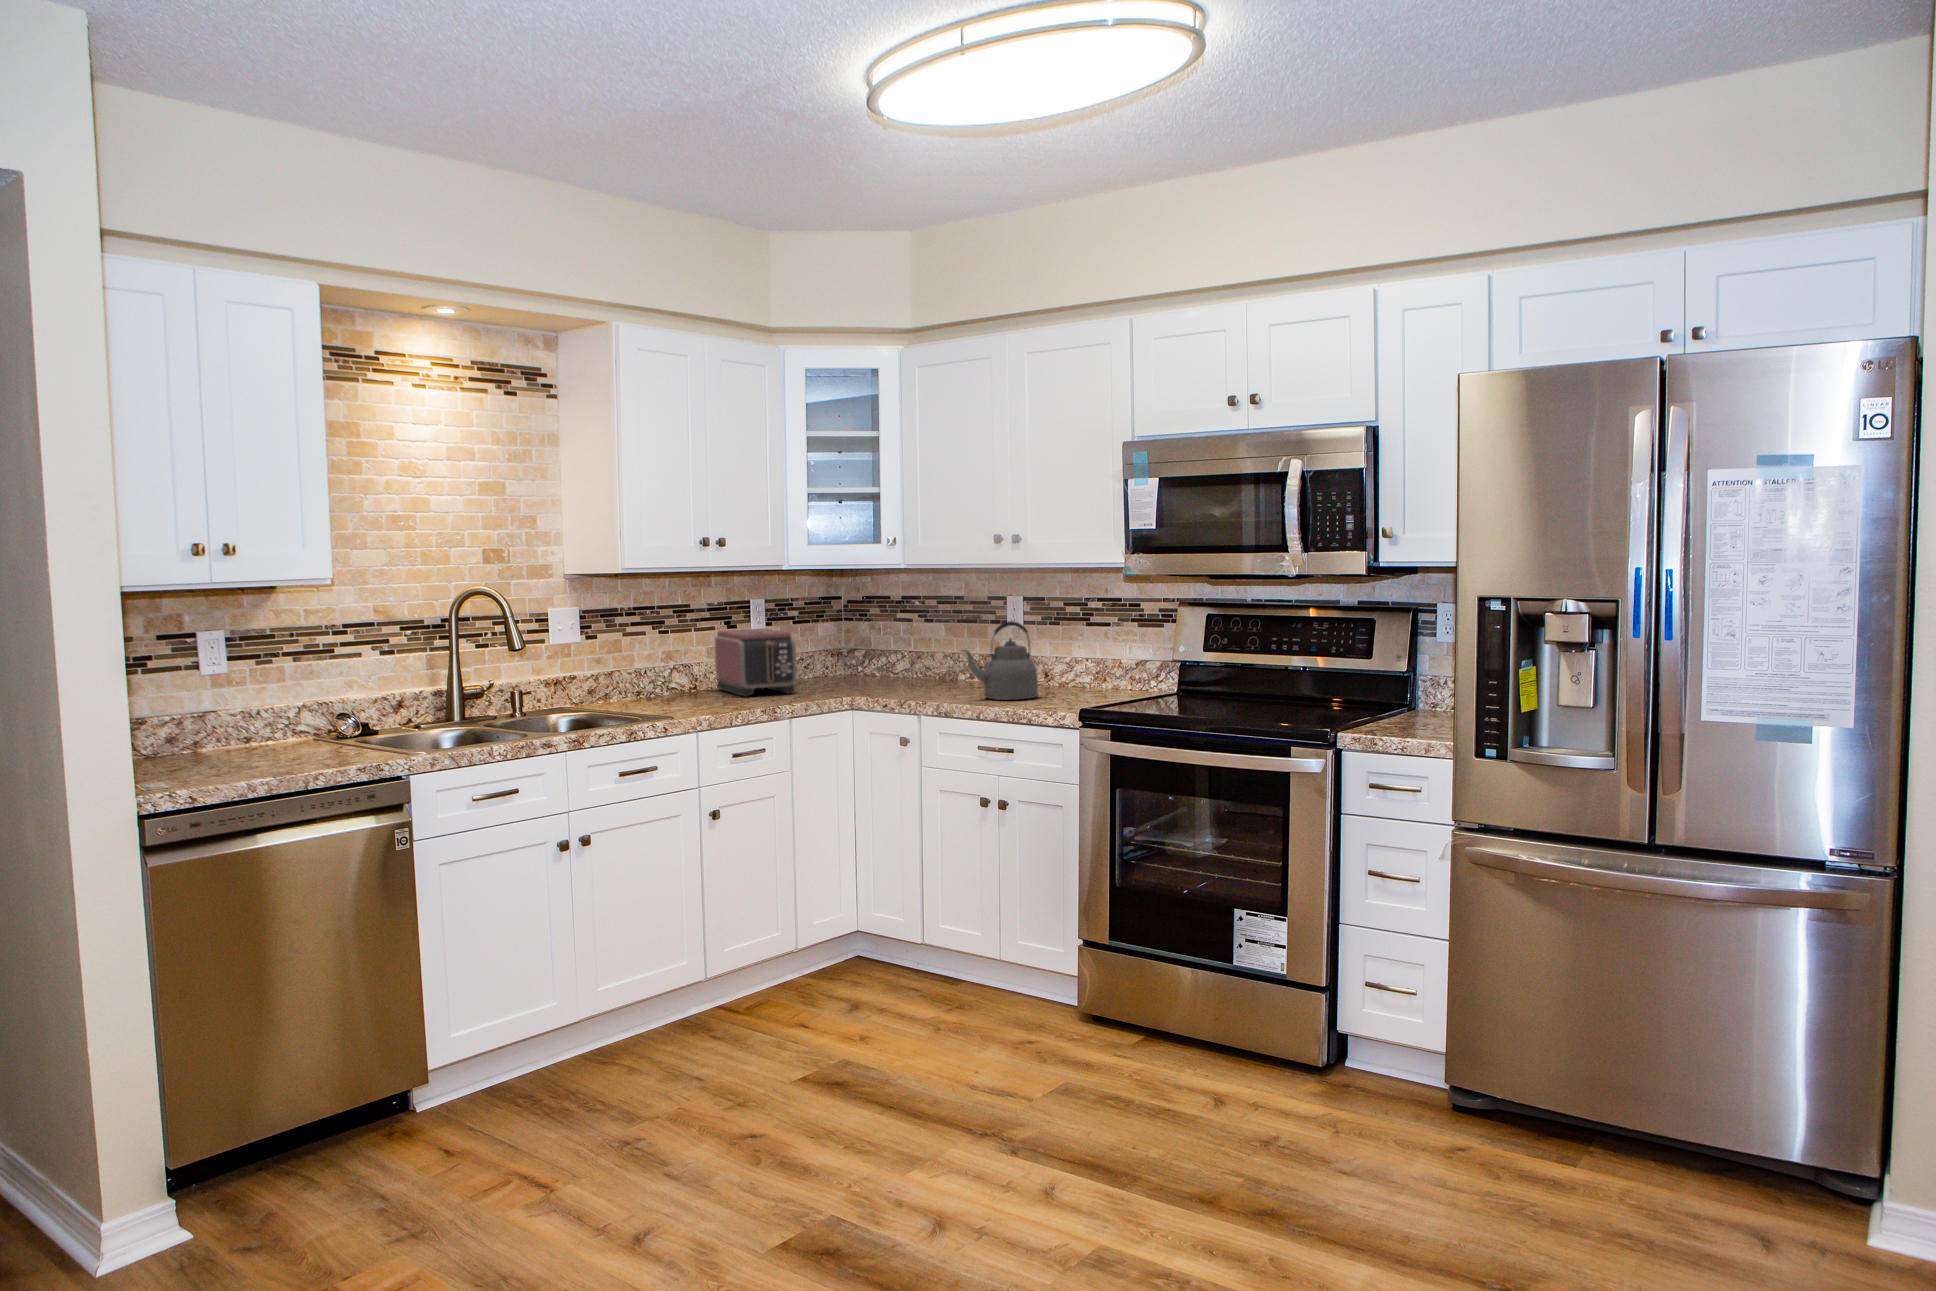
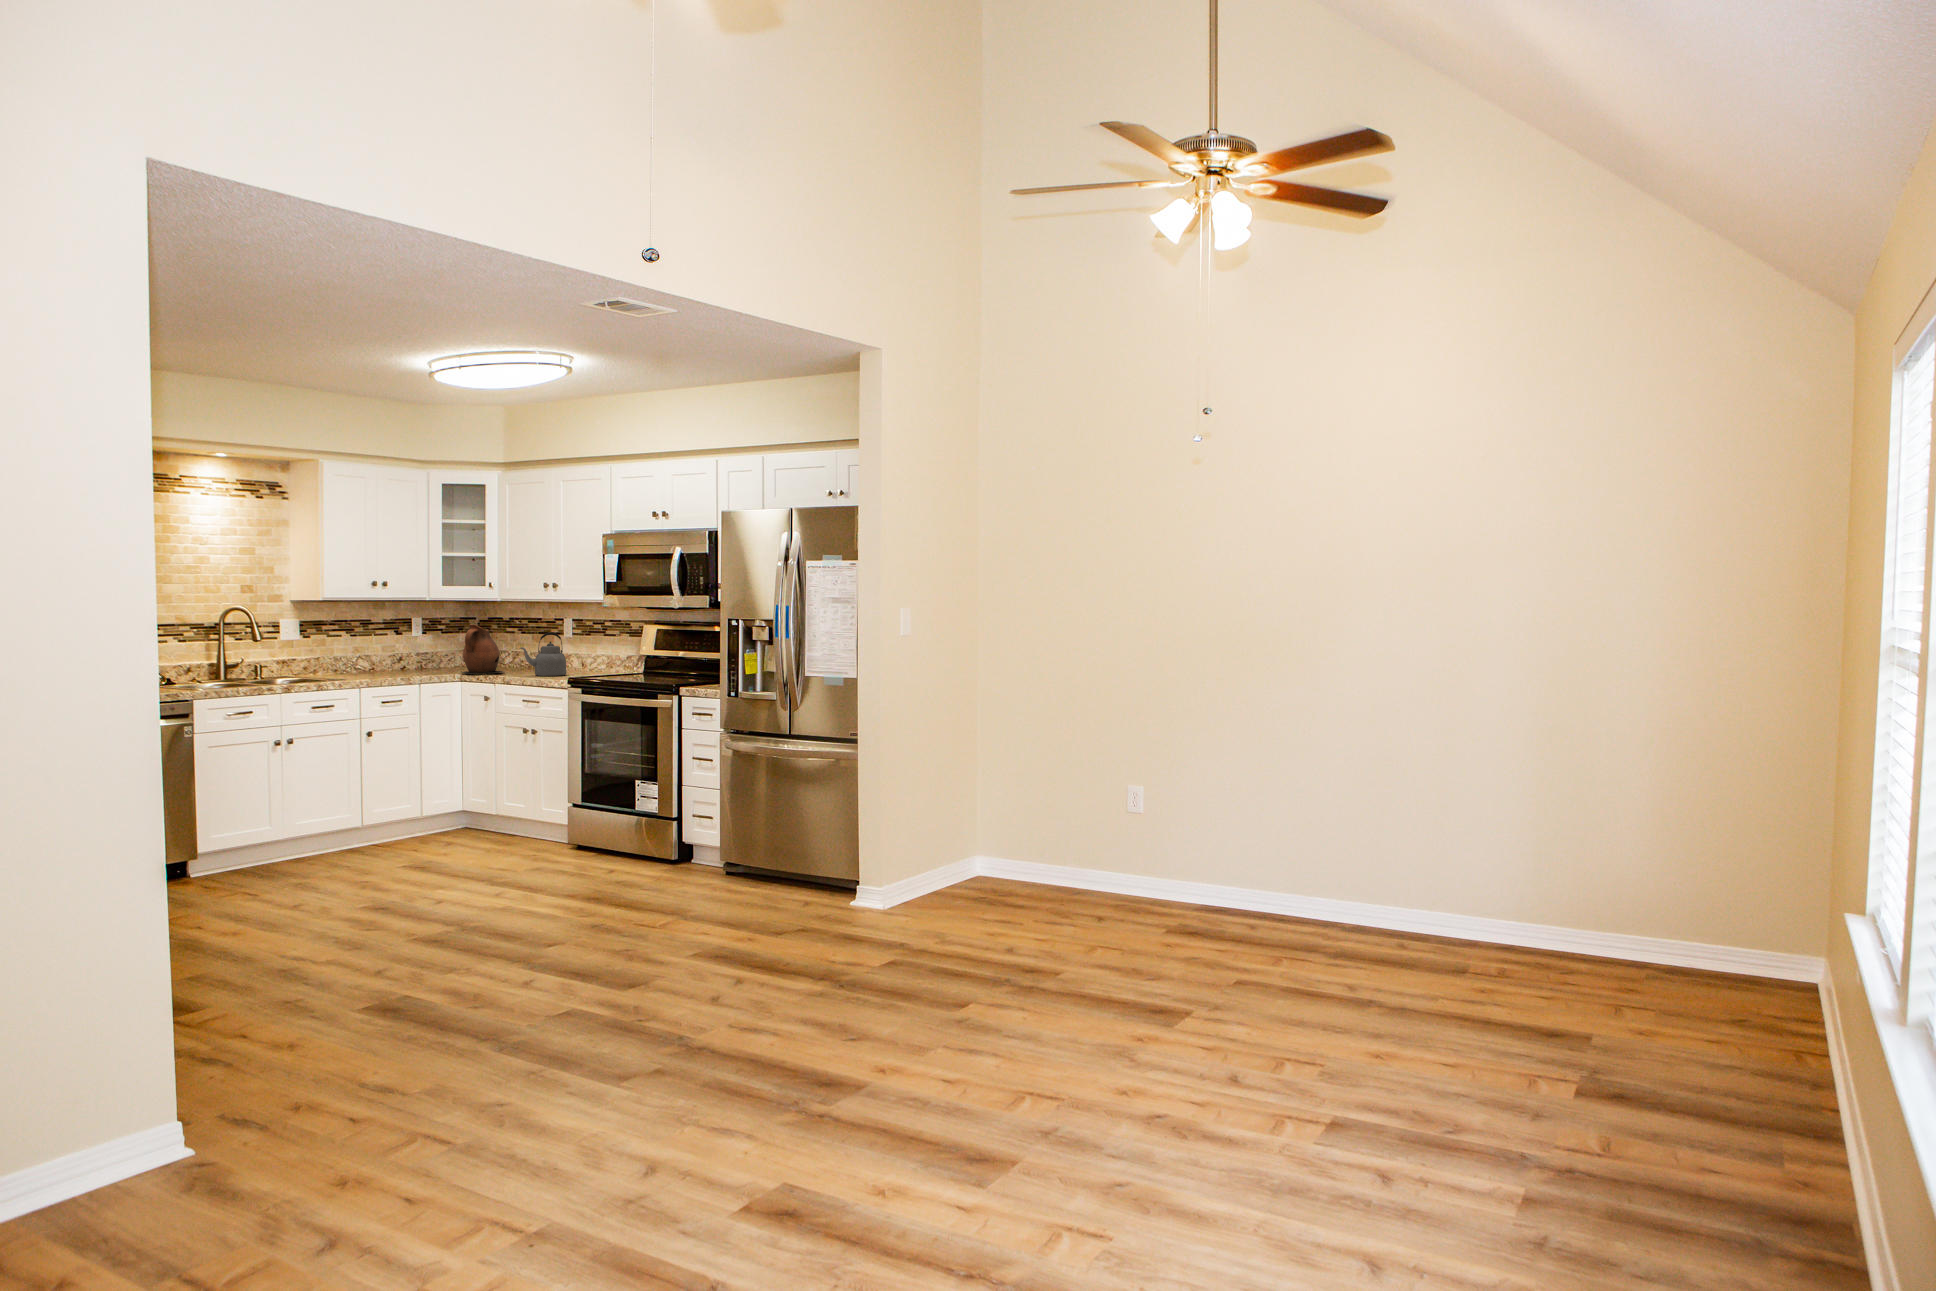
ceramic pitcher: none [845,610,925,697] -> present [461,624,504,674]
toaster: present [715,628,797,696] -> none [386,635,432,673]

